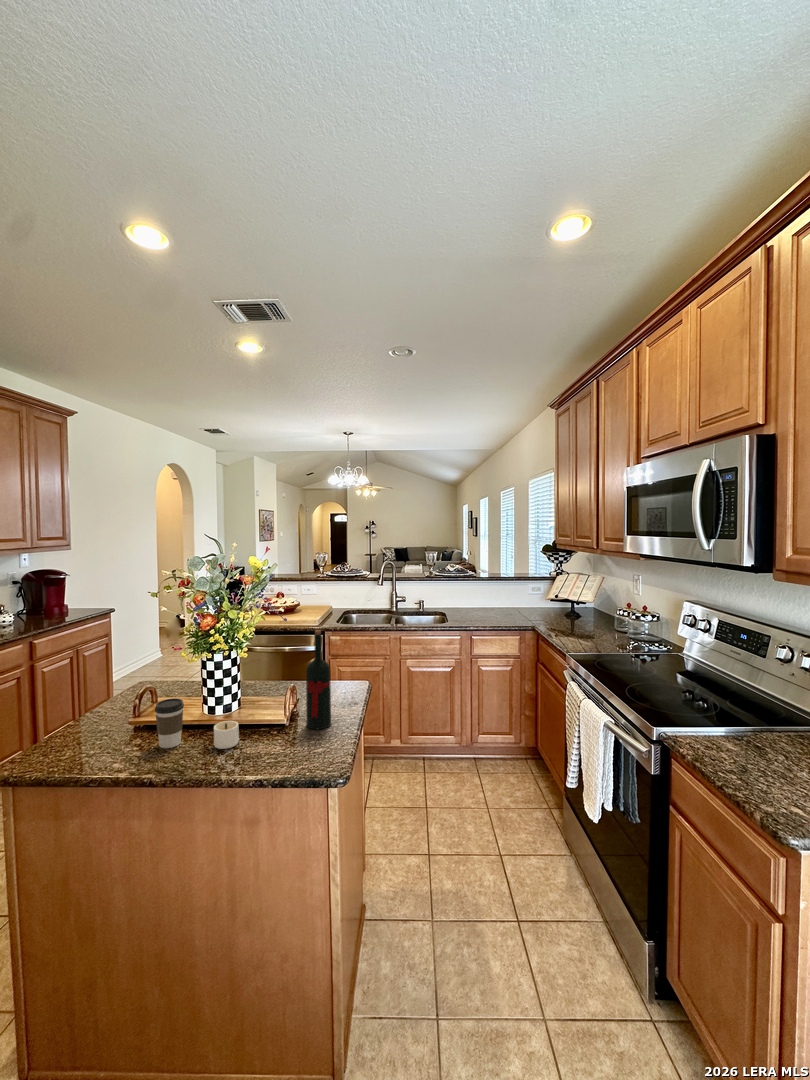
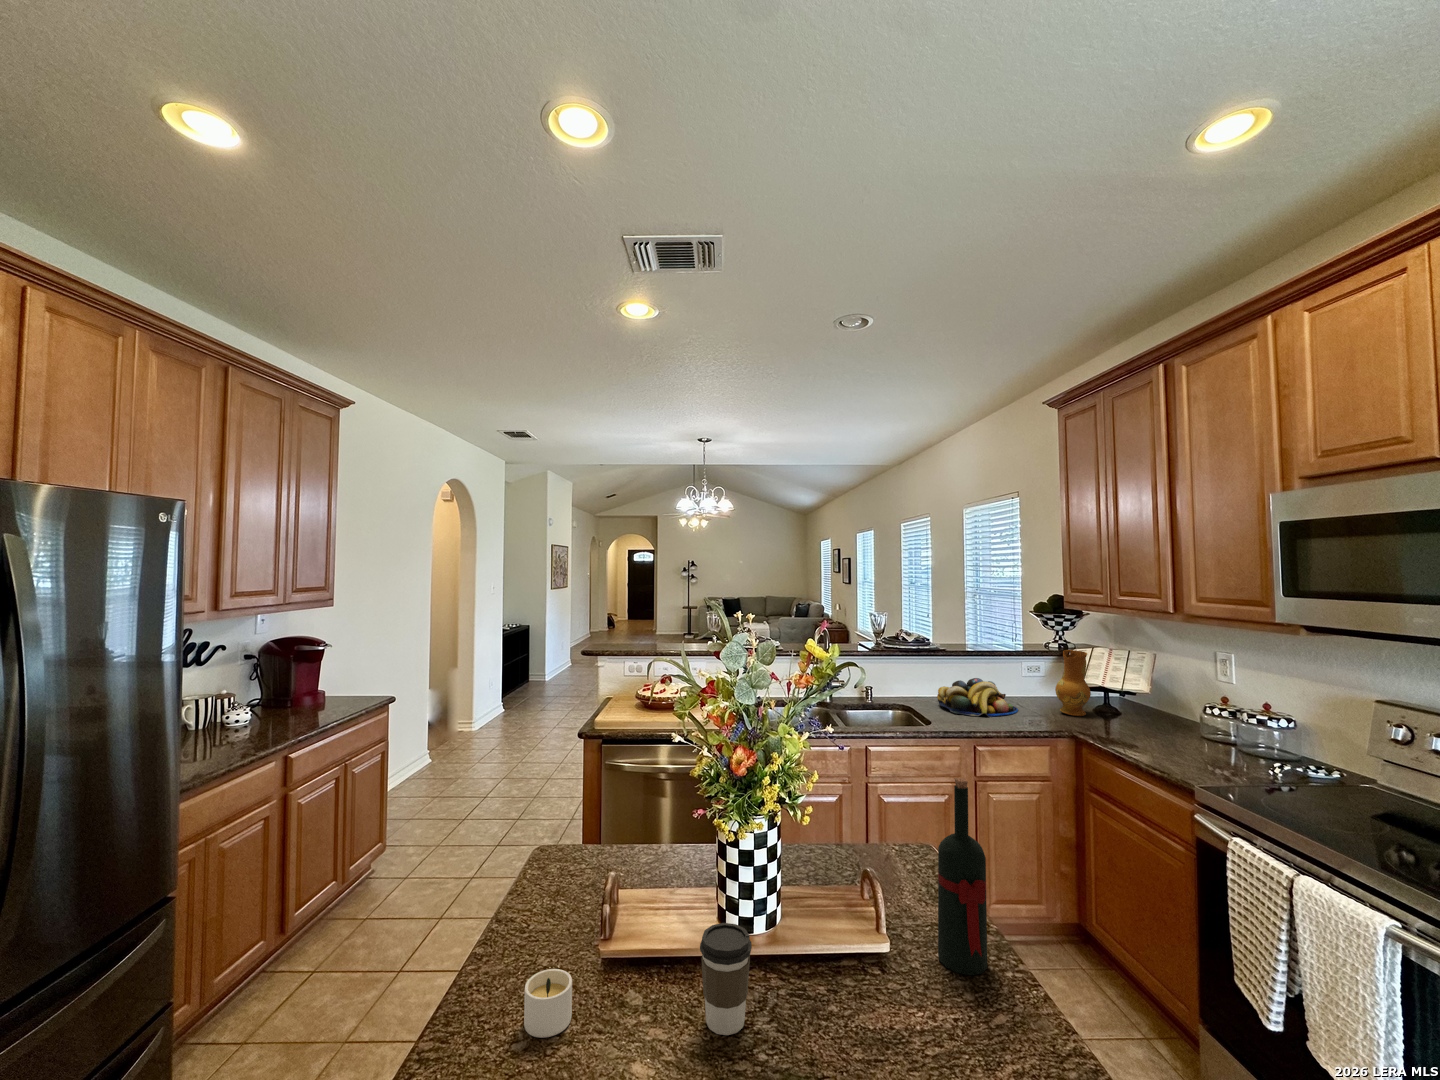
ceramic jug: none [534,575,555,618] -> present [1055,650,1091,716]
fruit bowl: none [463,595,512,618] -> present [937,678,1018,717]
candle: present [214,721,239,749] -> present [524,969,572,1038]

